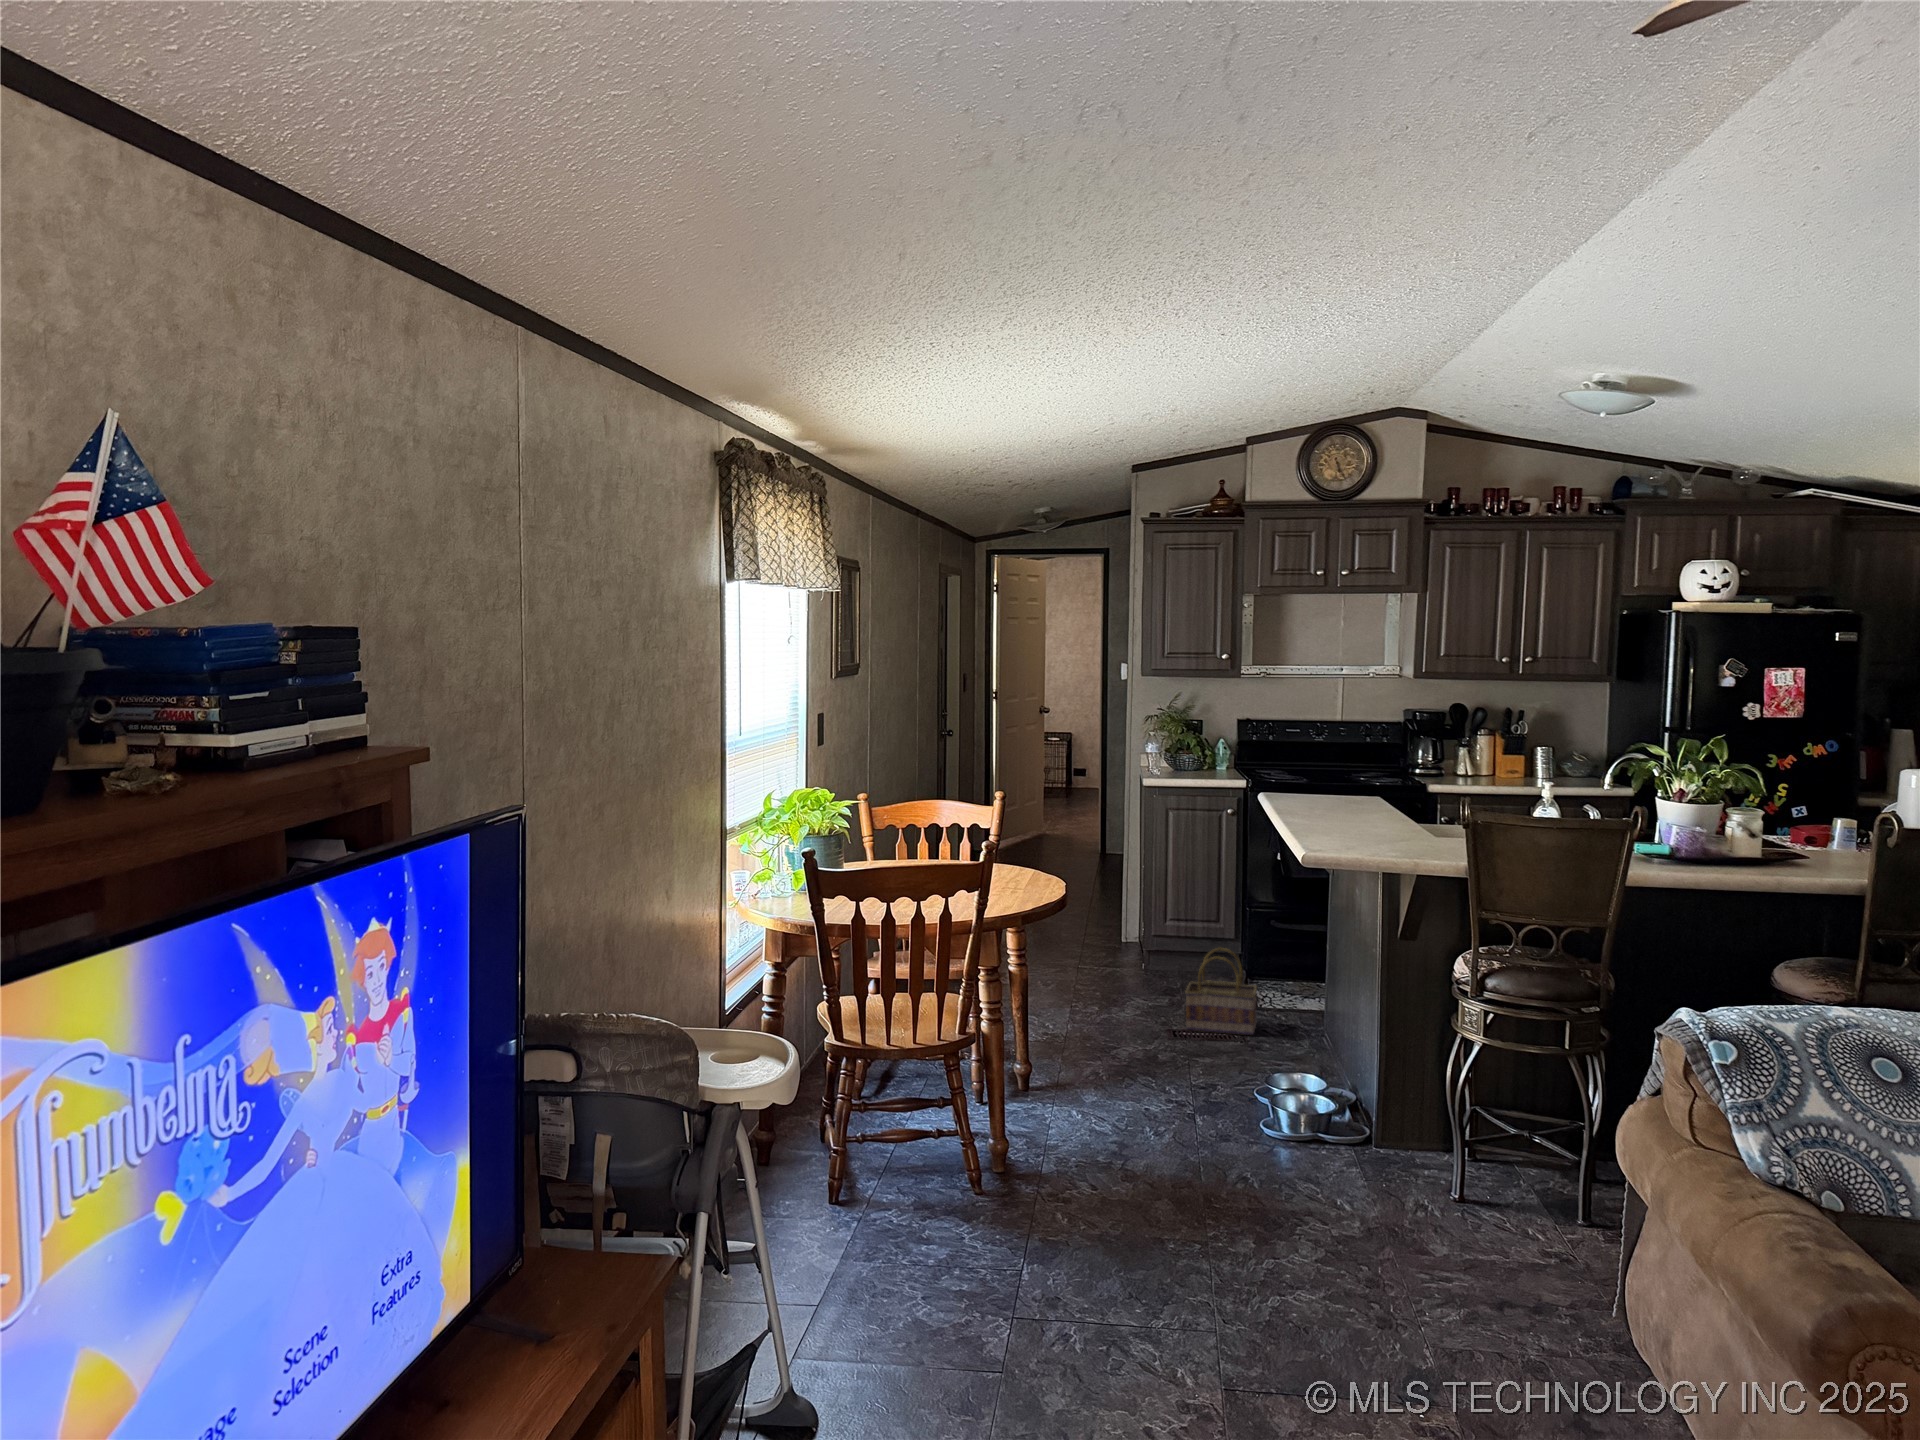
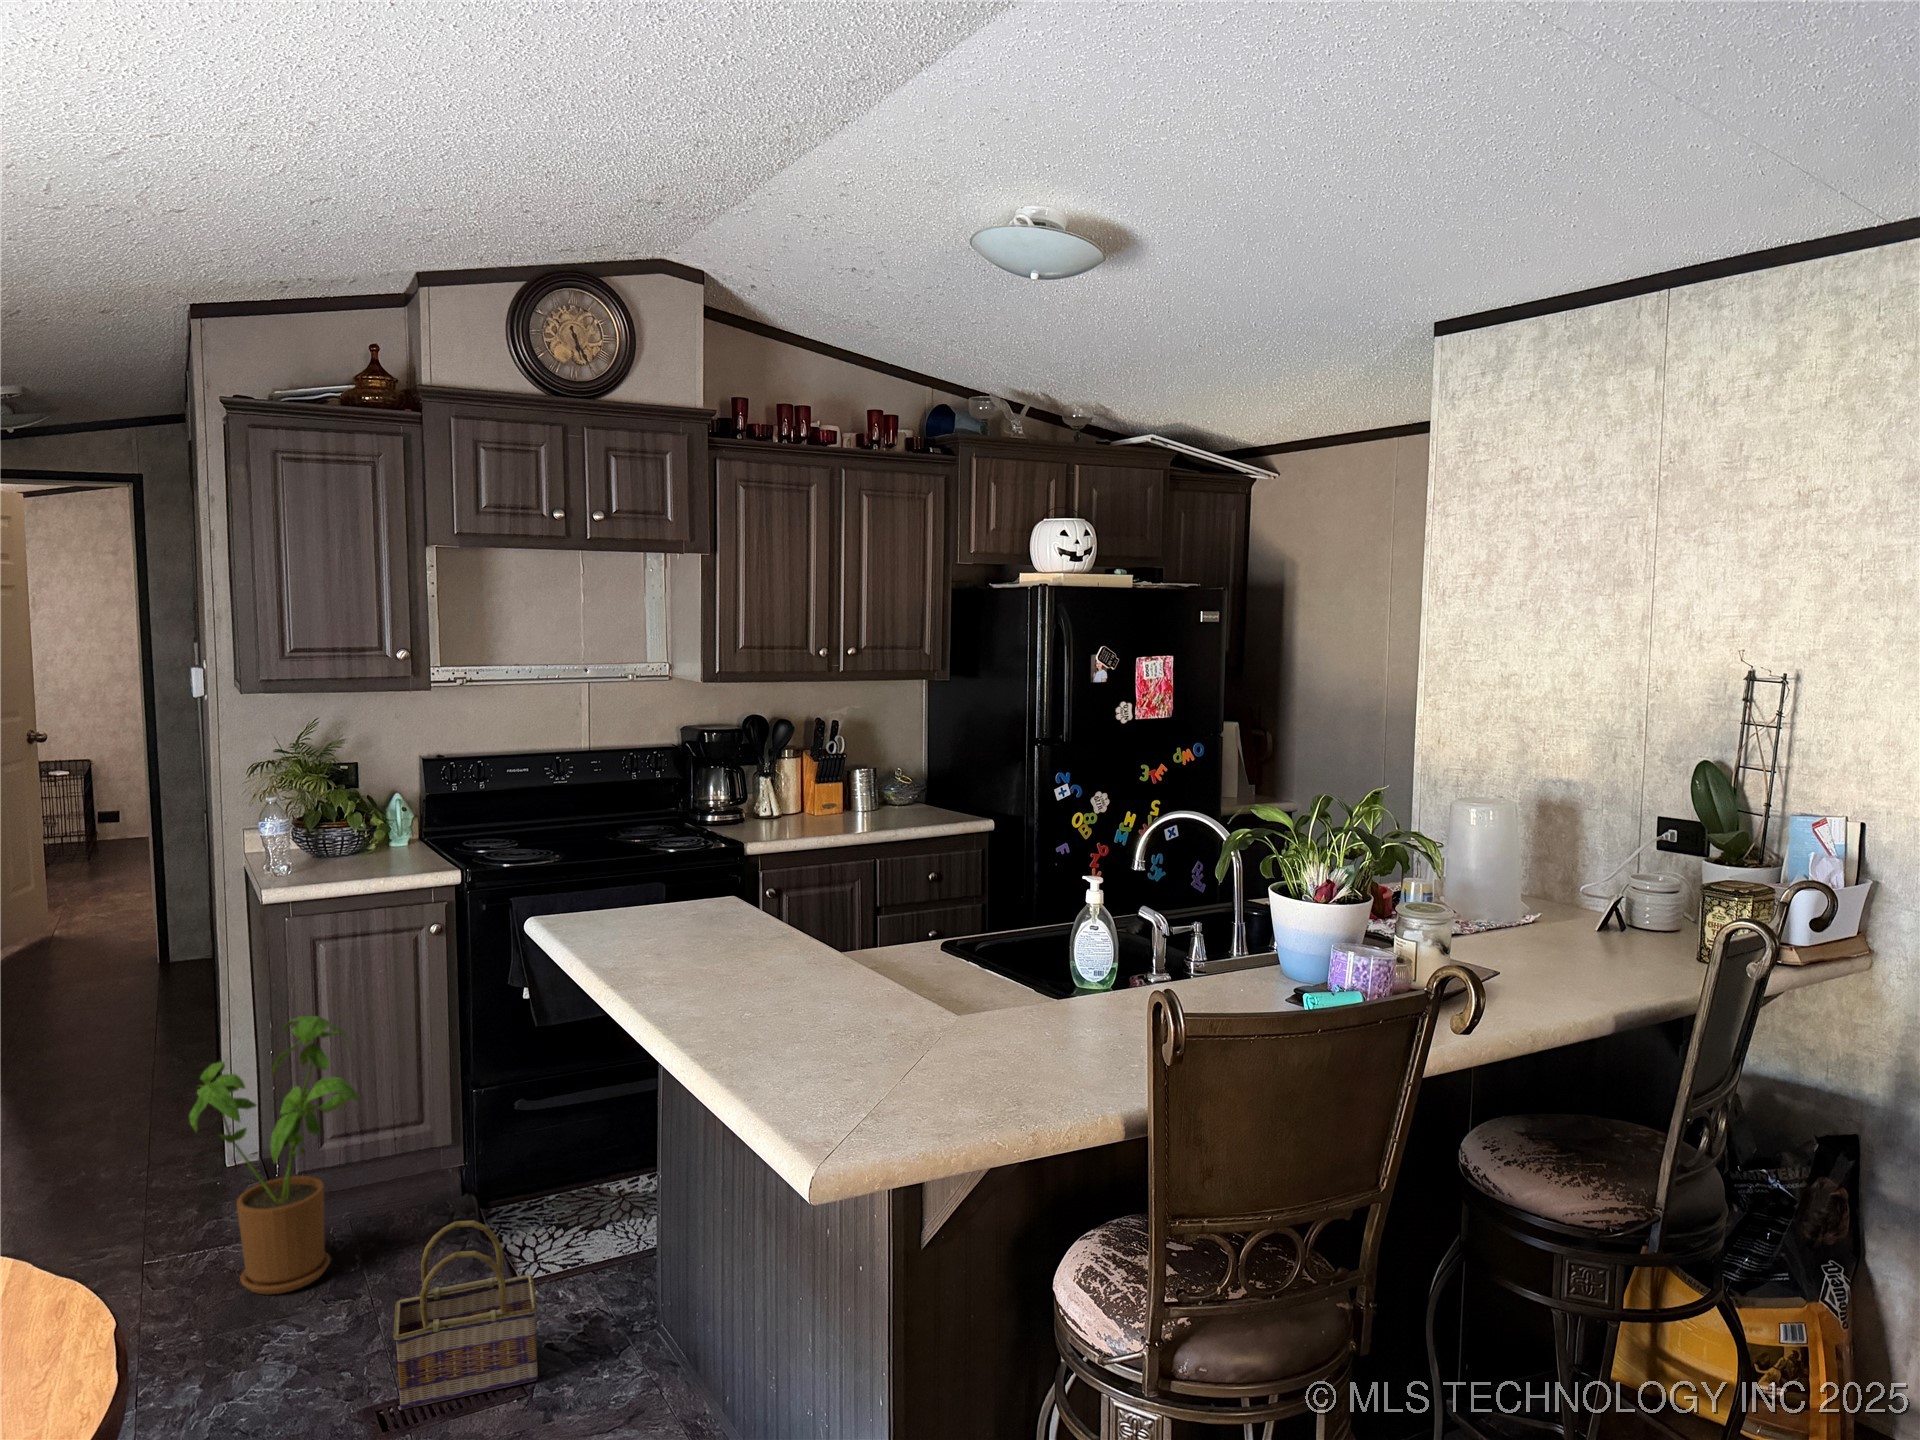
house plant: none [1105,845,1183,985] -> present [189,1016,359,1294]

